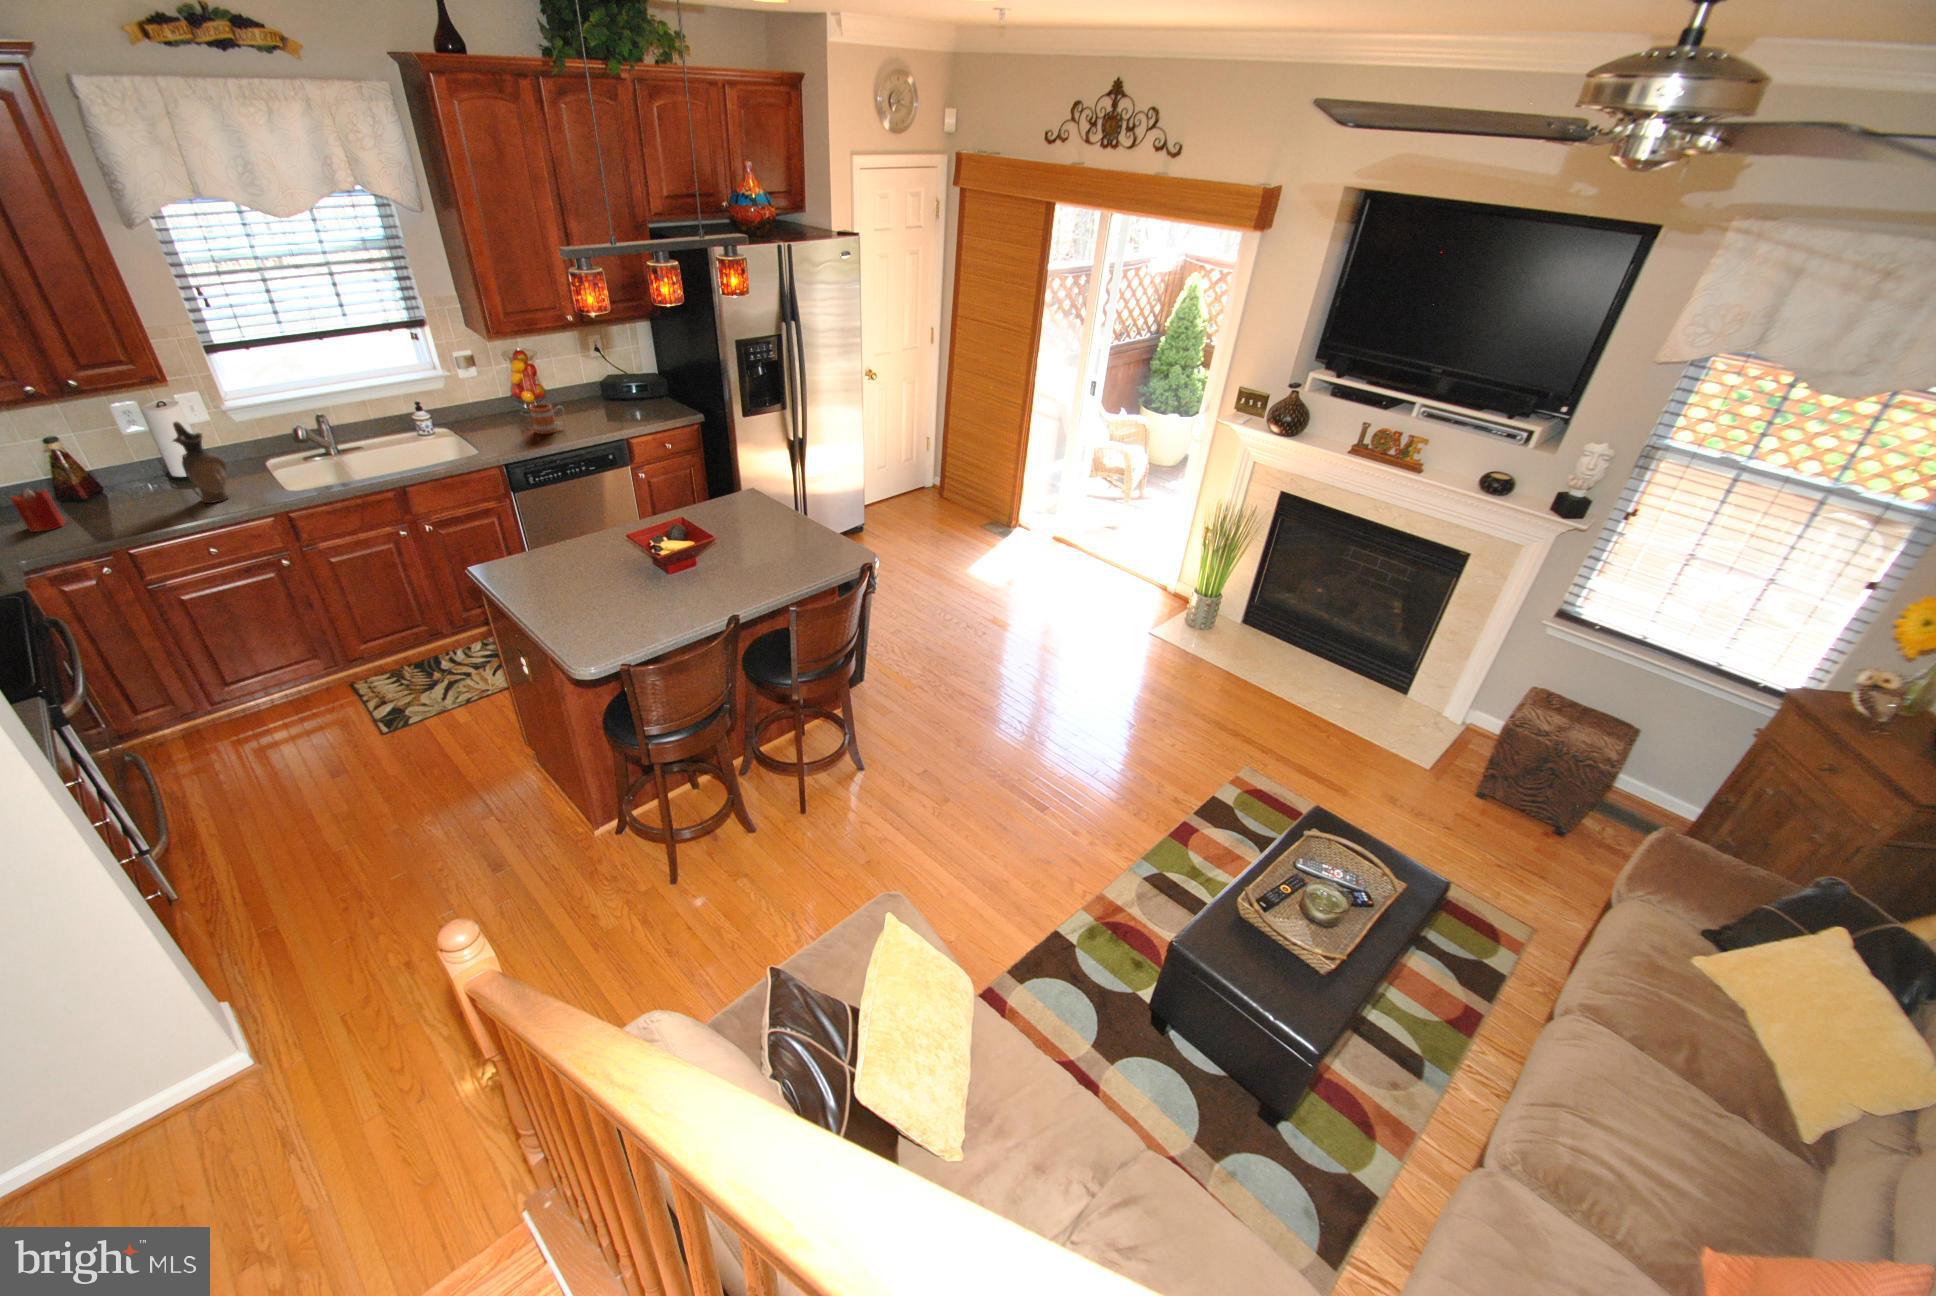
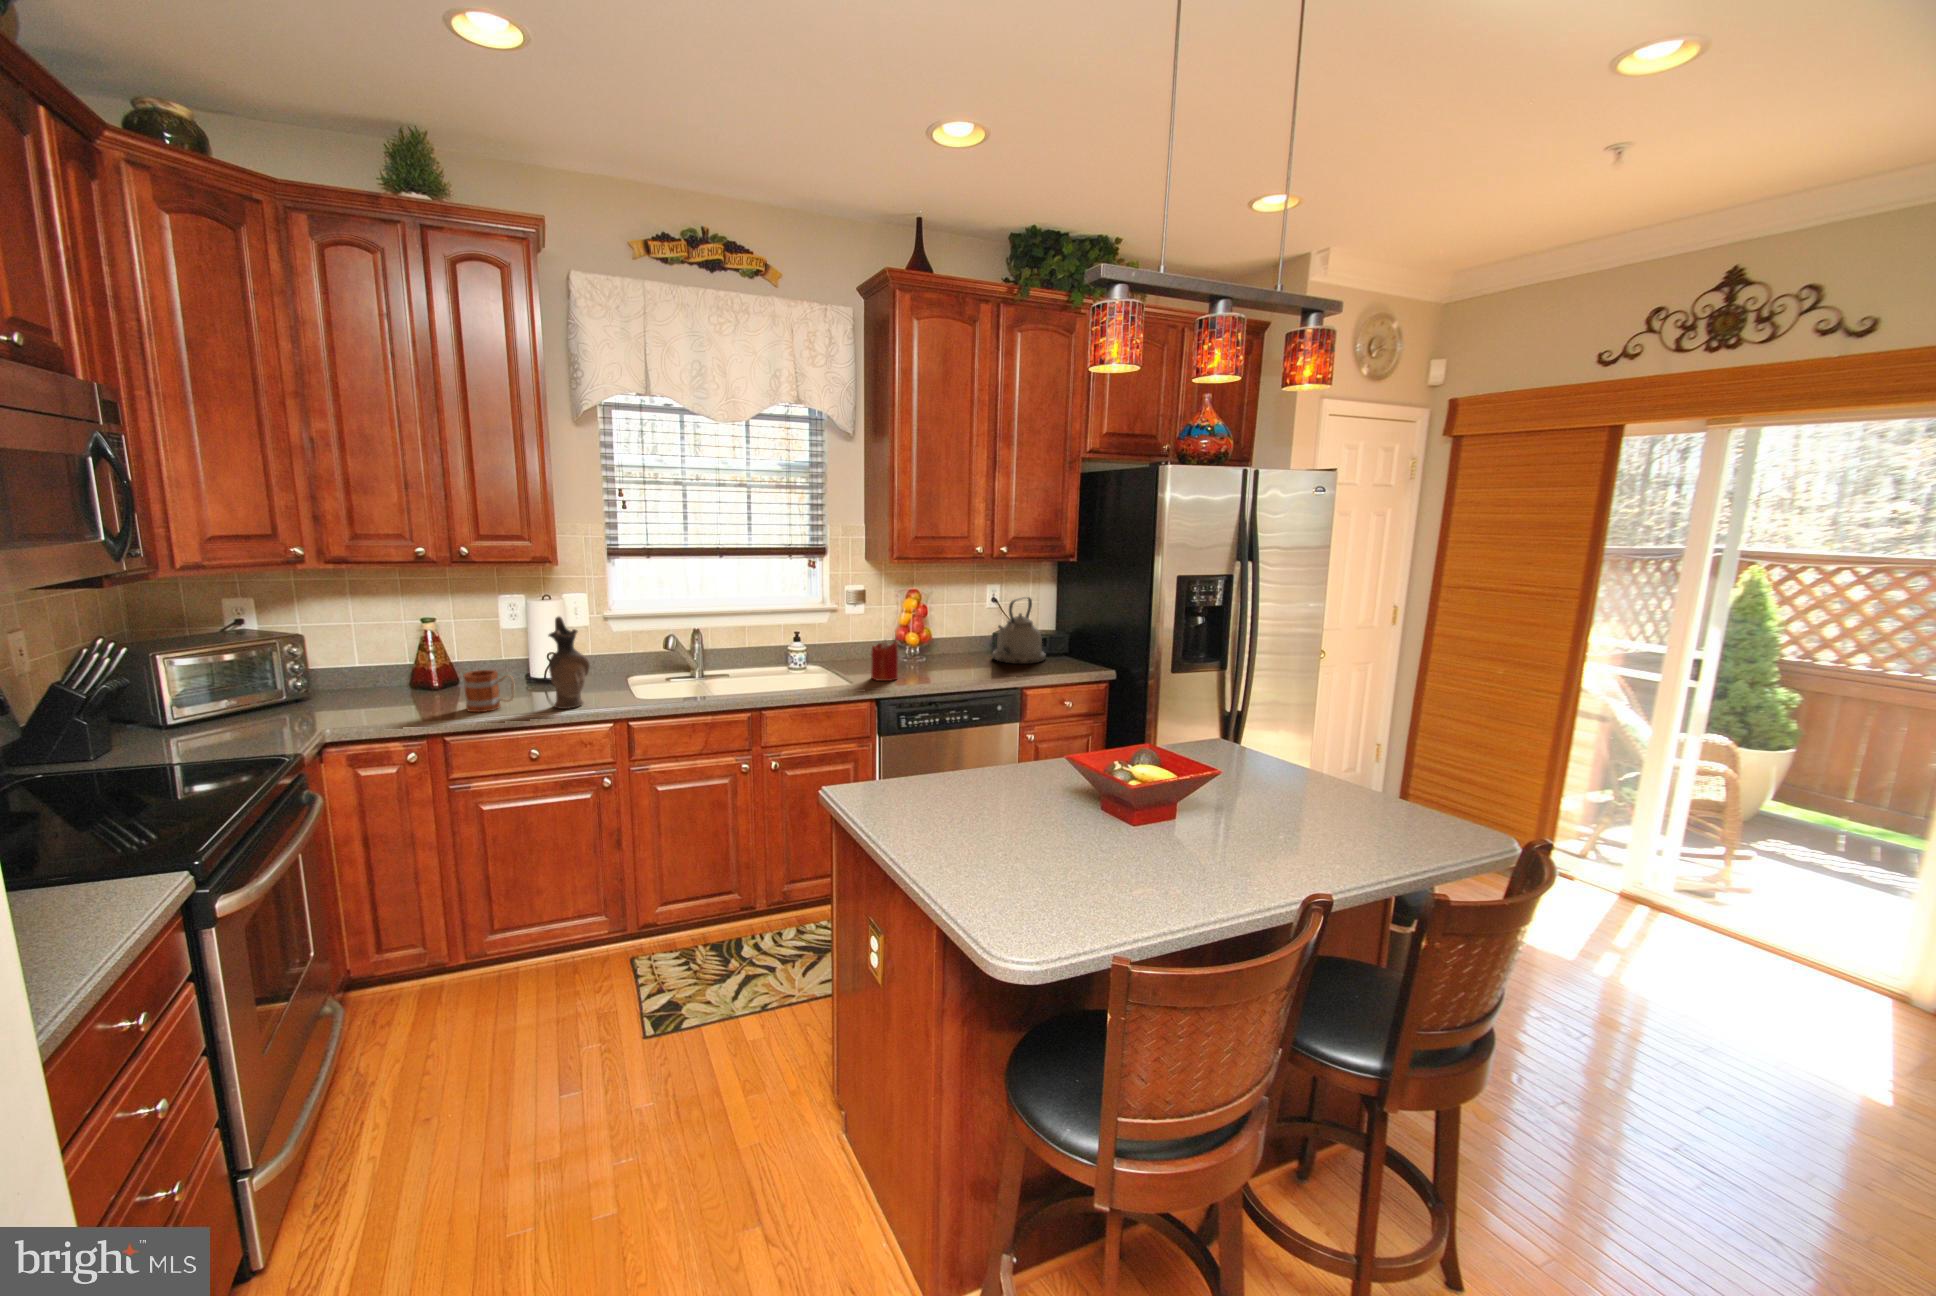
kettle: none [601,362,647,419] -> present [992,597,1045,664]
mug: present [529,403,565,434] -> present [463,670,515,712]
candle: present [11,488,66,532] -> present [871,640,898,681]

